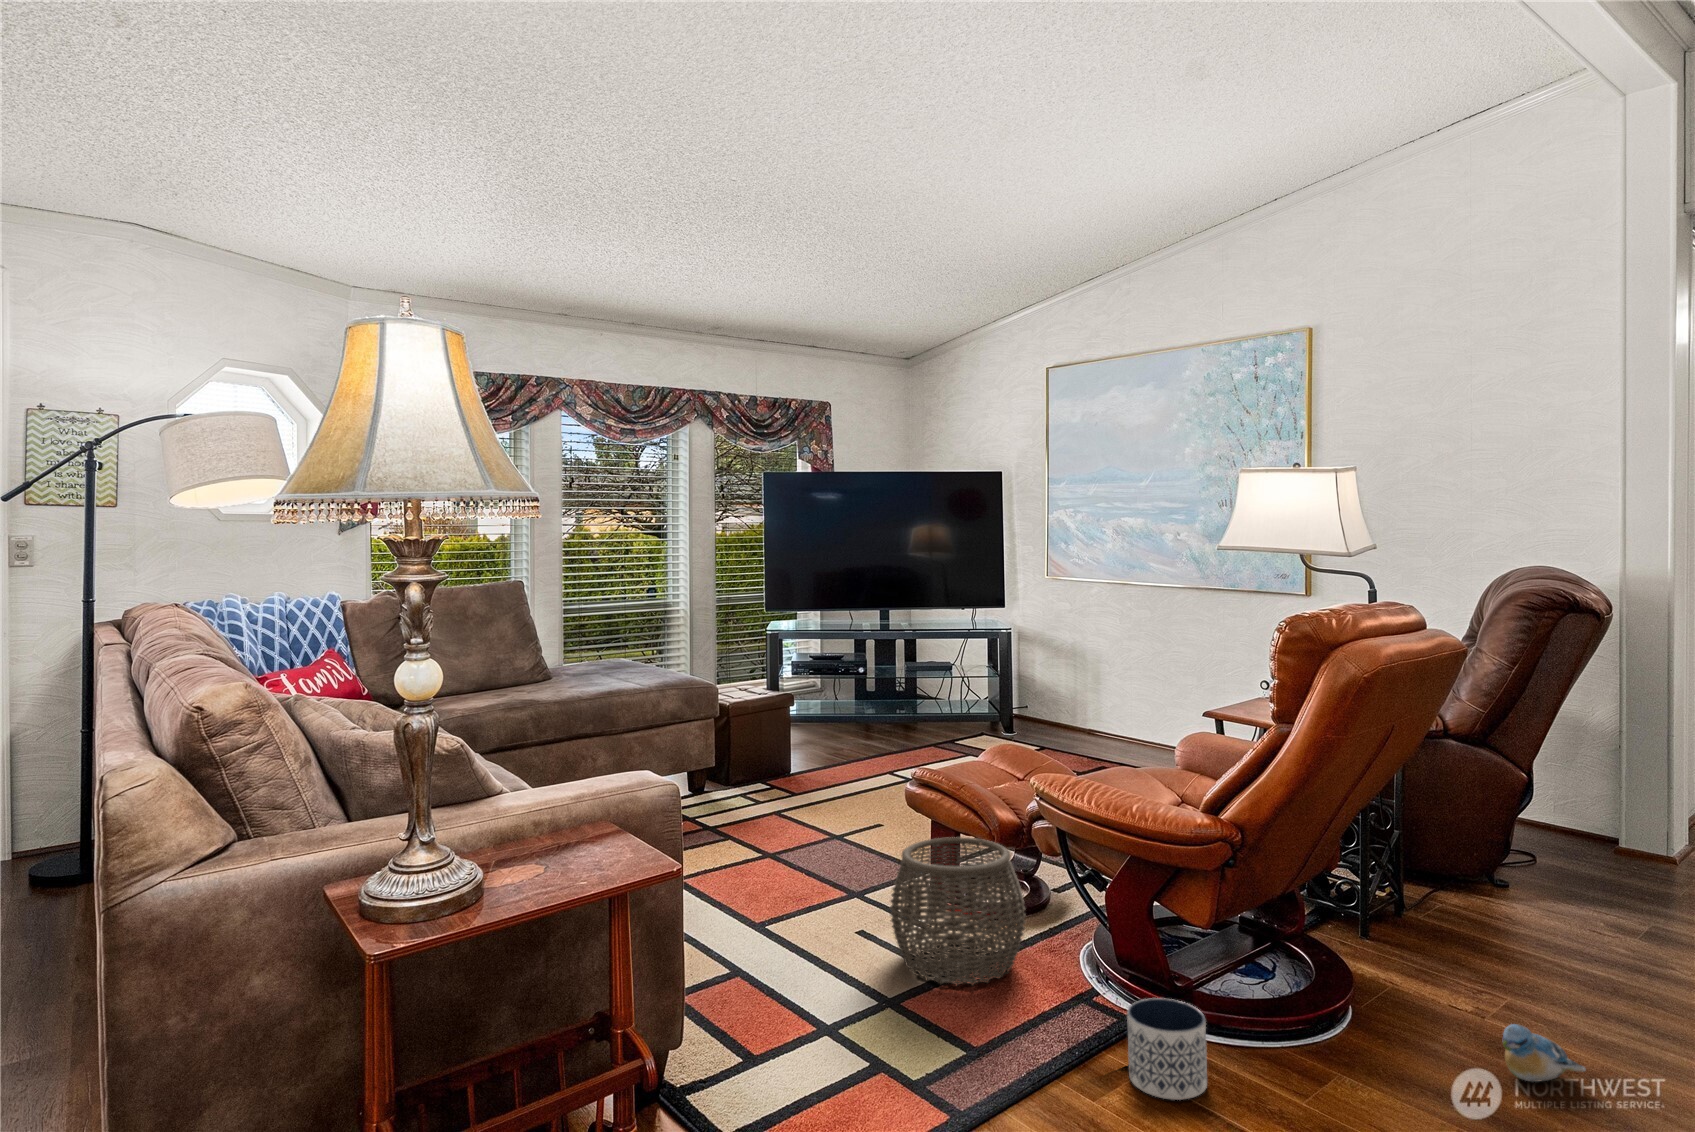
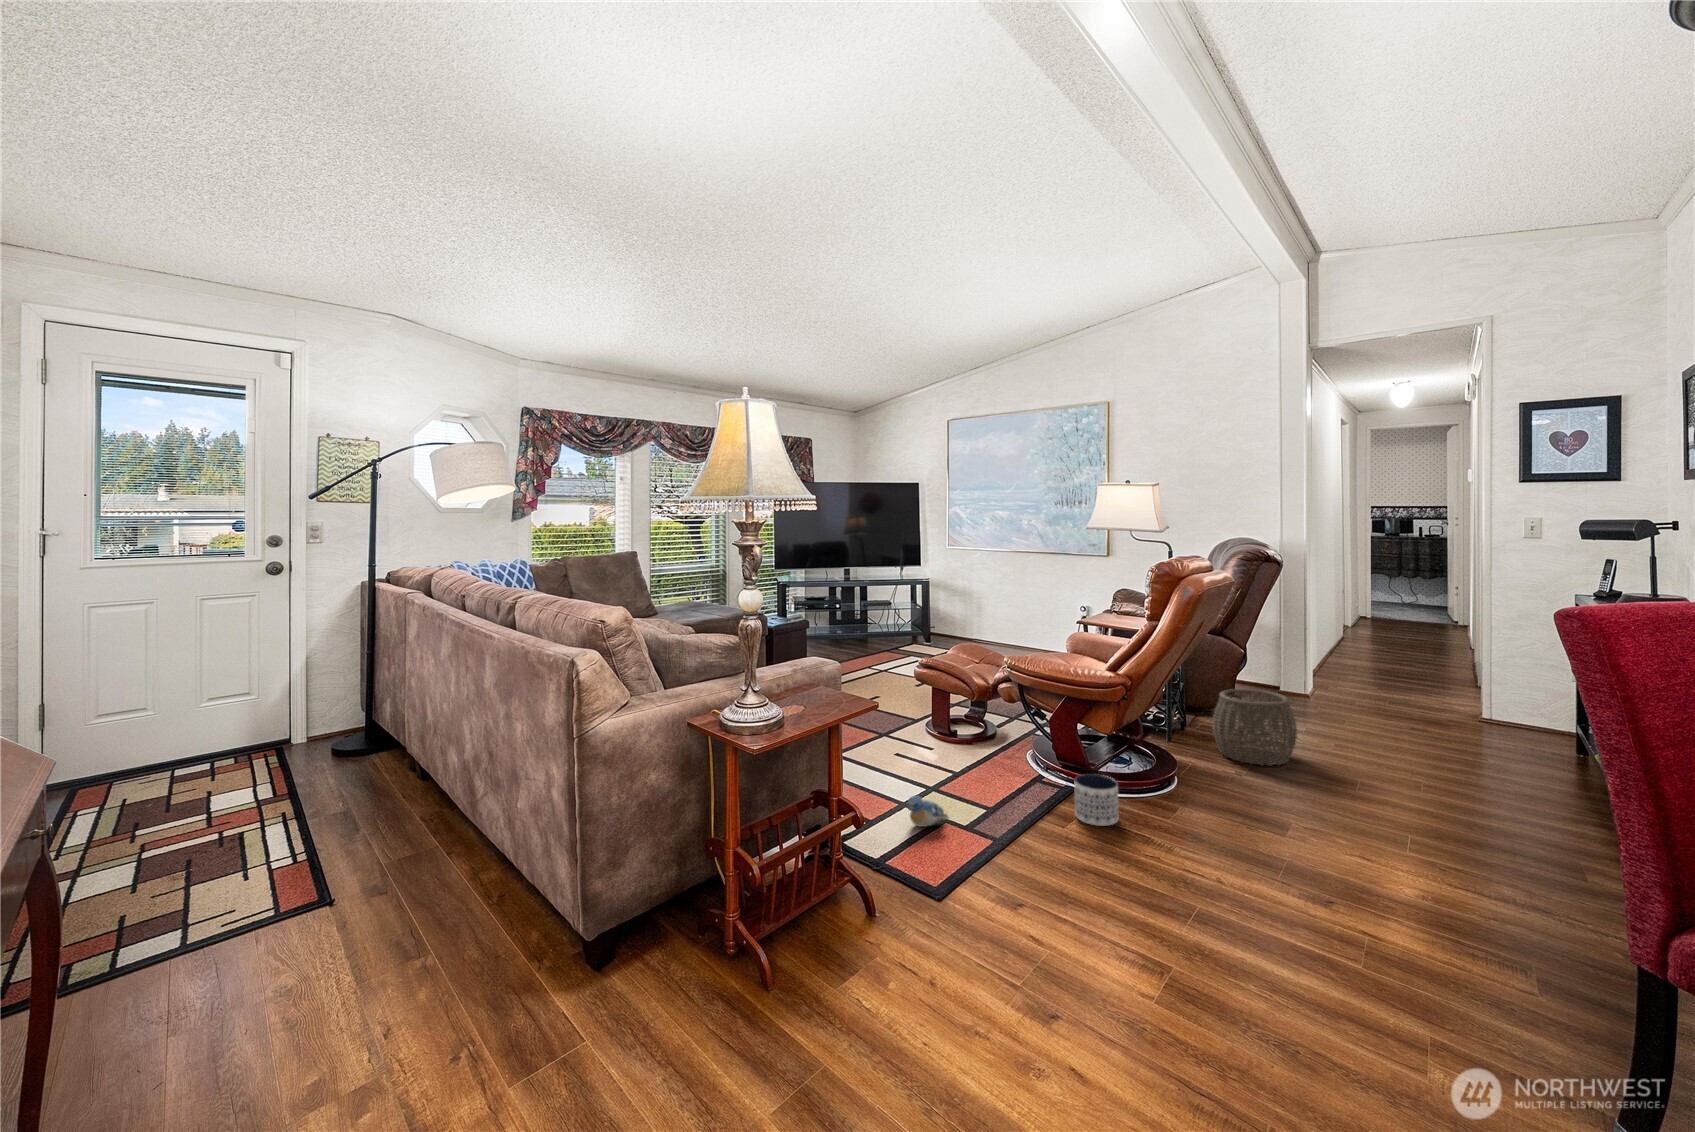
woven basket: present [890,837,1026,985] -> present [1213,689,1297,766]
plush toy: present [1502,1024,1586,1082] -> present [907,795,949,827]

